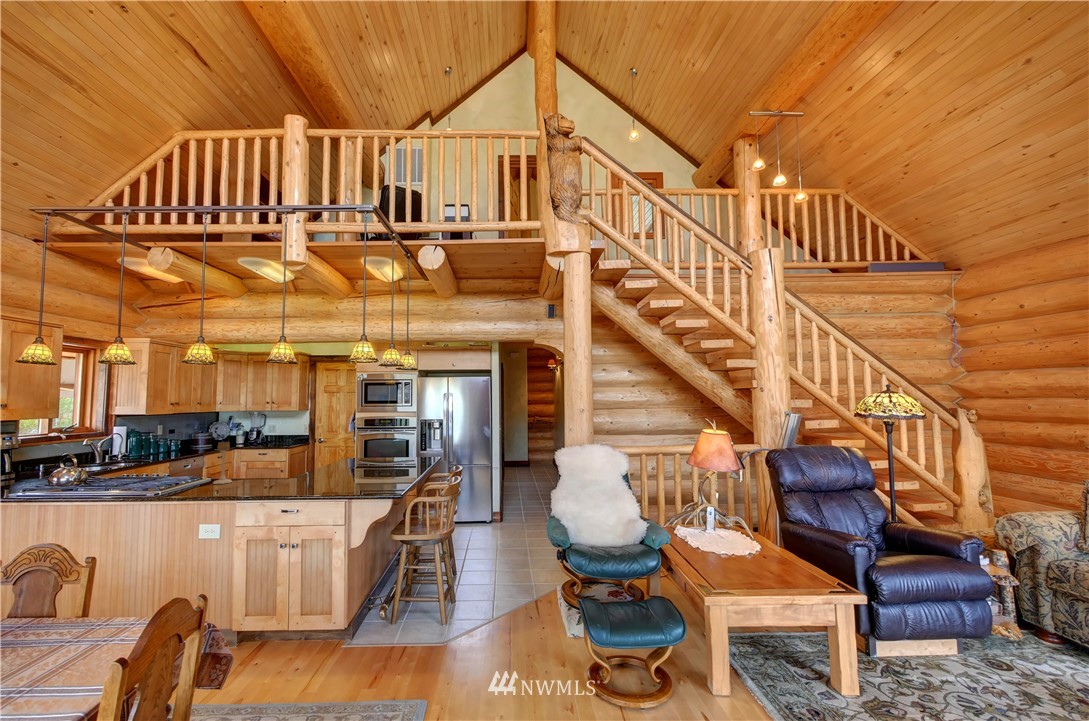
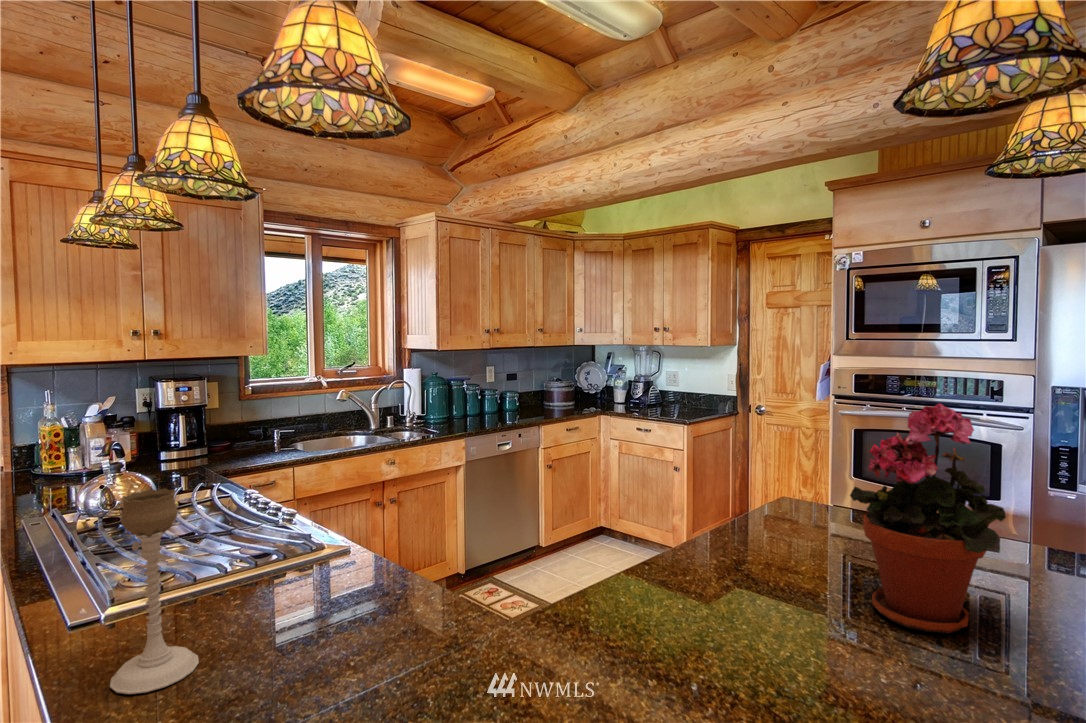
potted plant: none [366,418,392,460] -> present [850,404,1006,633]

